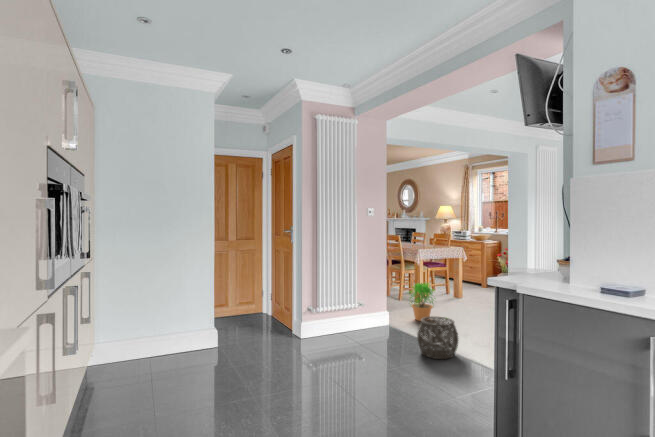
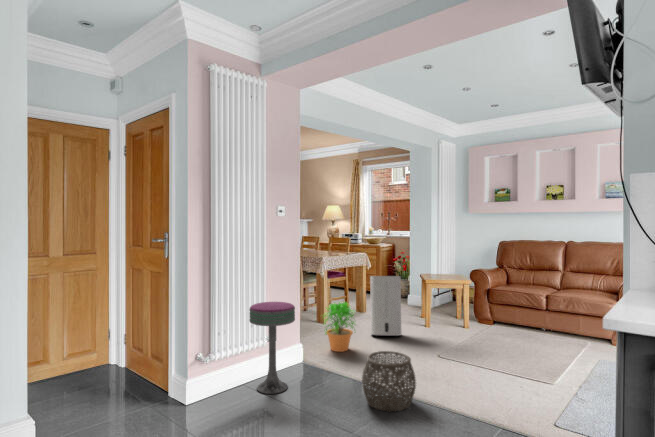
air purifier: none [454,264,481,315] -> present [370,276,401,336]
bar stool: none [343,276,375,340] -> present [249,302,295,394]

